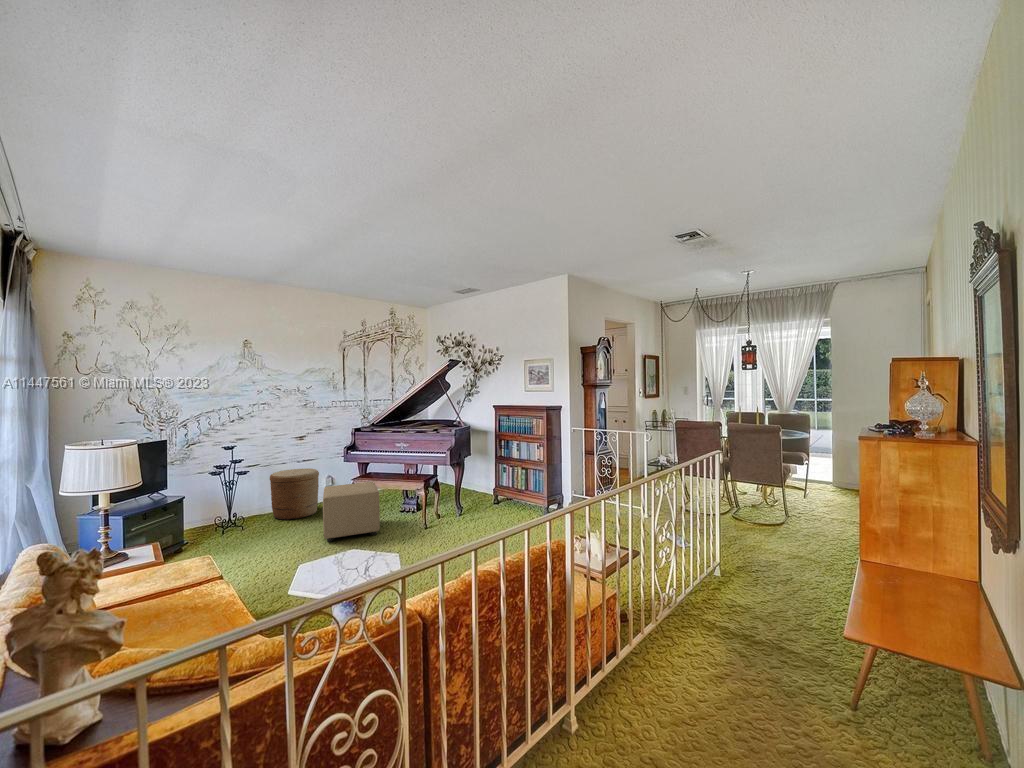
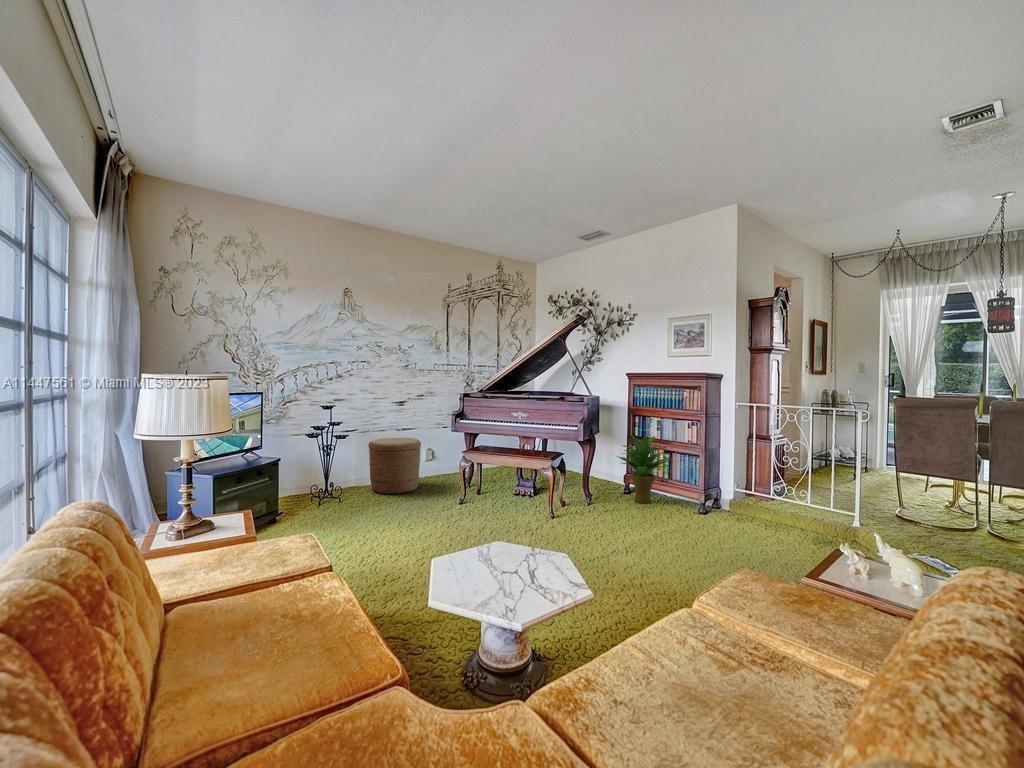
potted plant: none [483,456,522,511] -> present [618,434,668,503]
ottoman: present [323,482,380,542] -> none [431,456,500,525]

